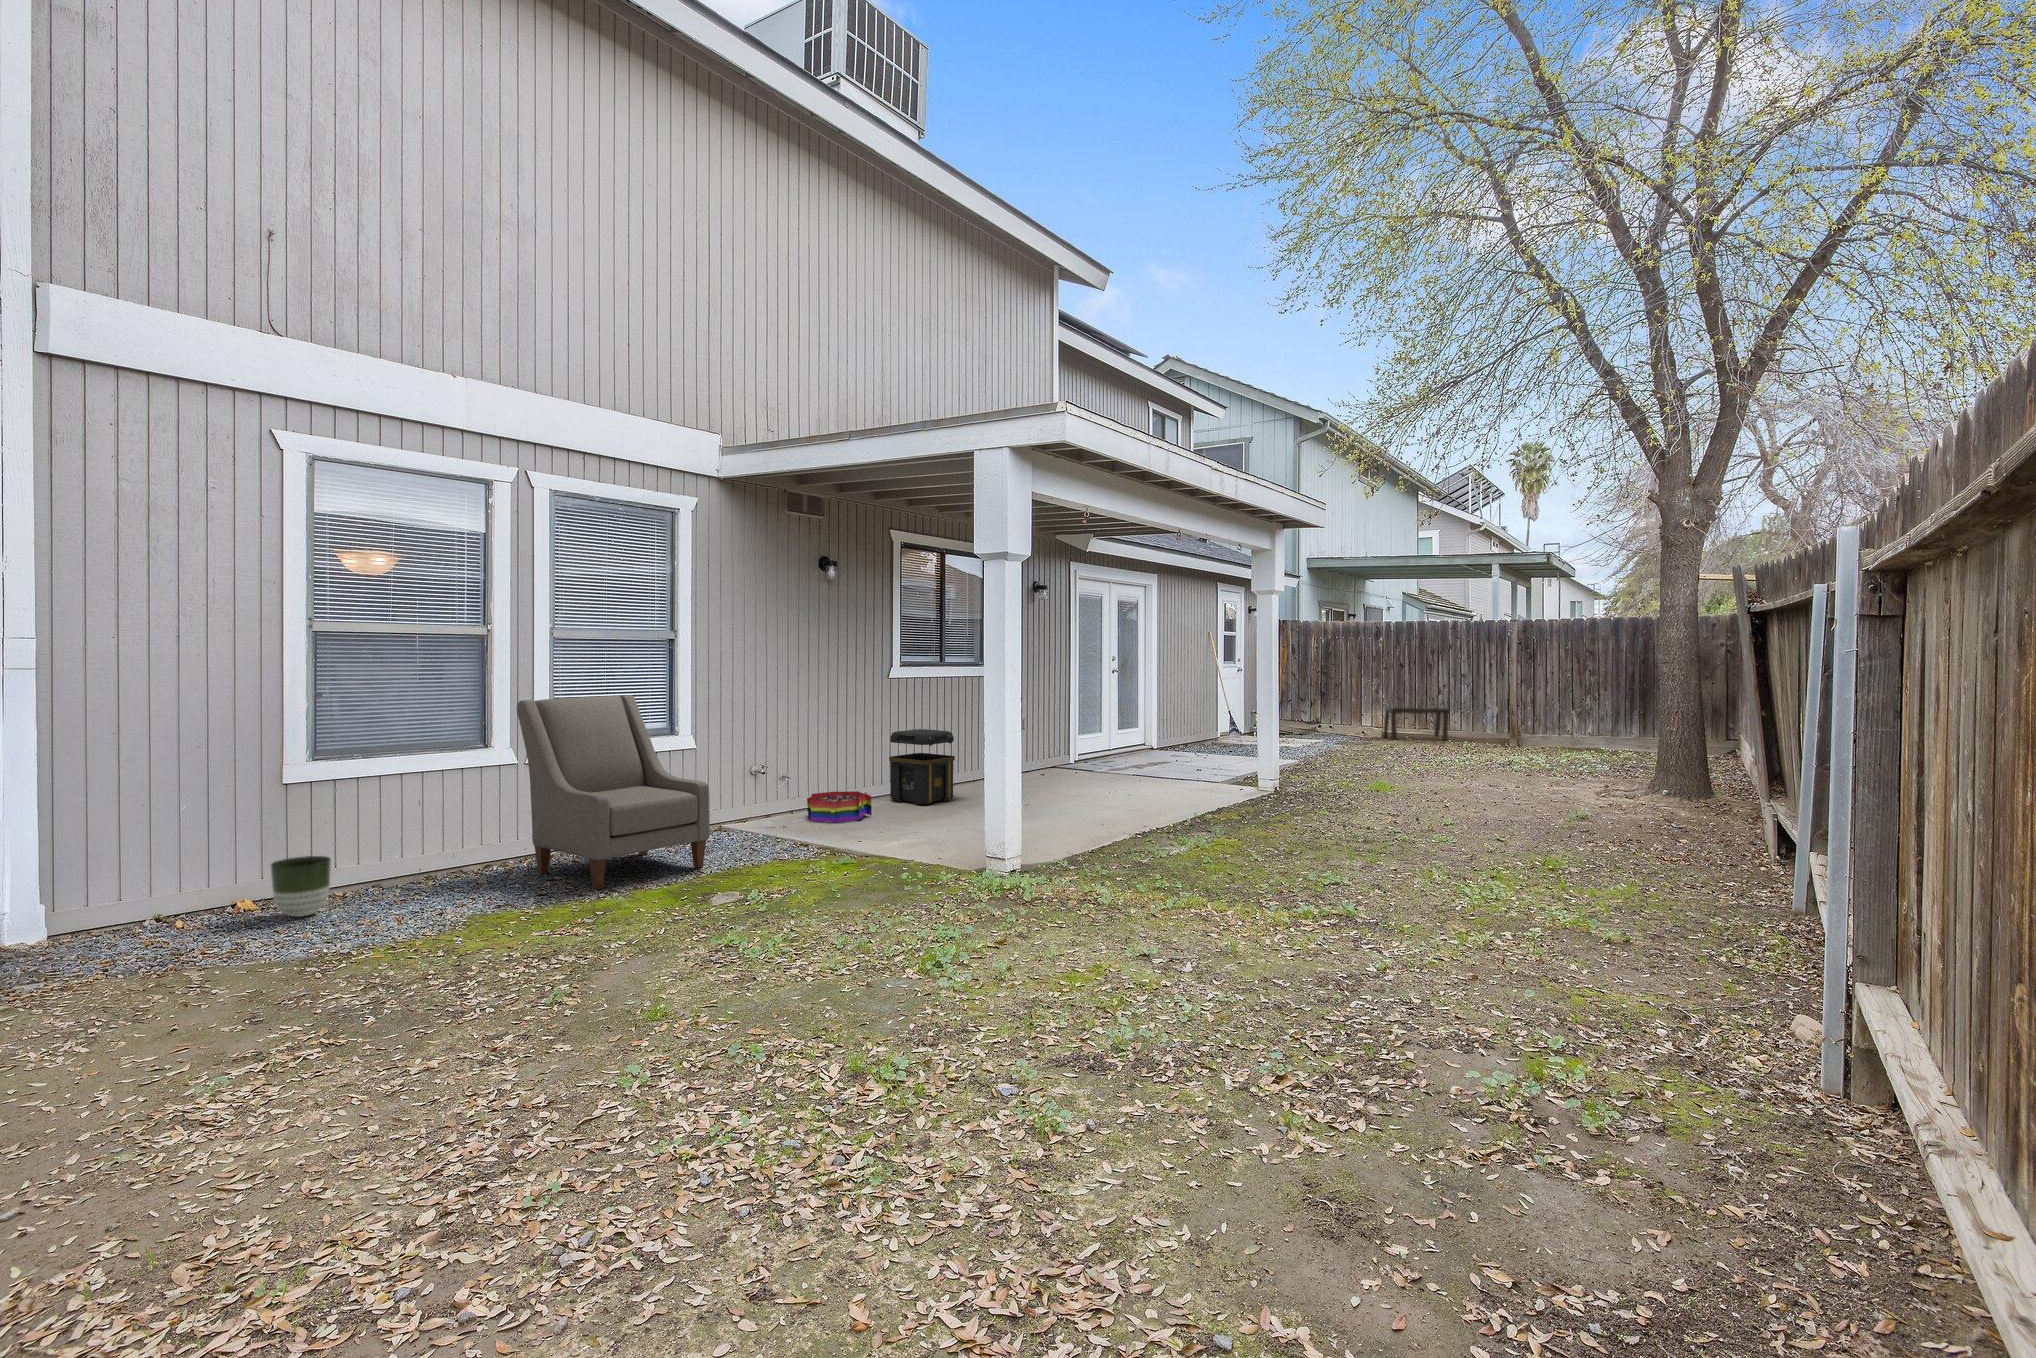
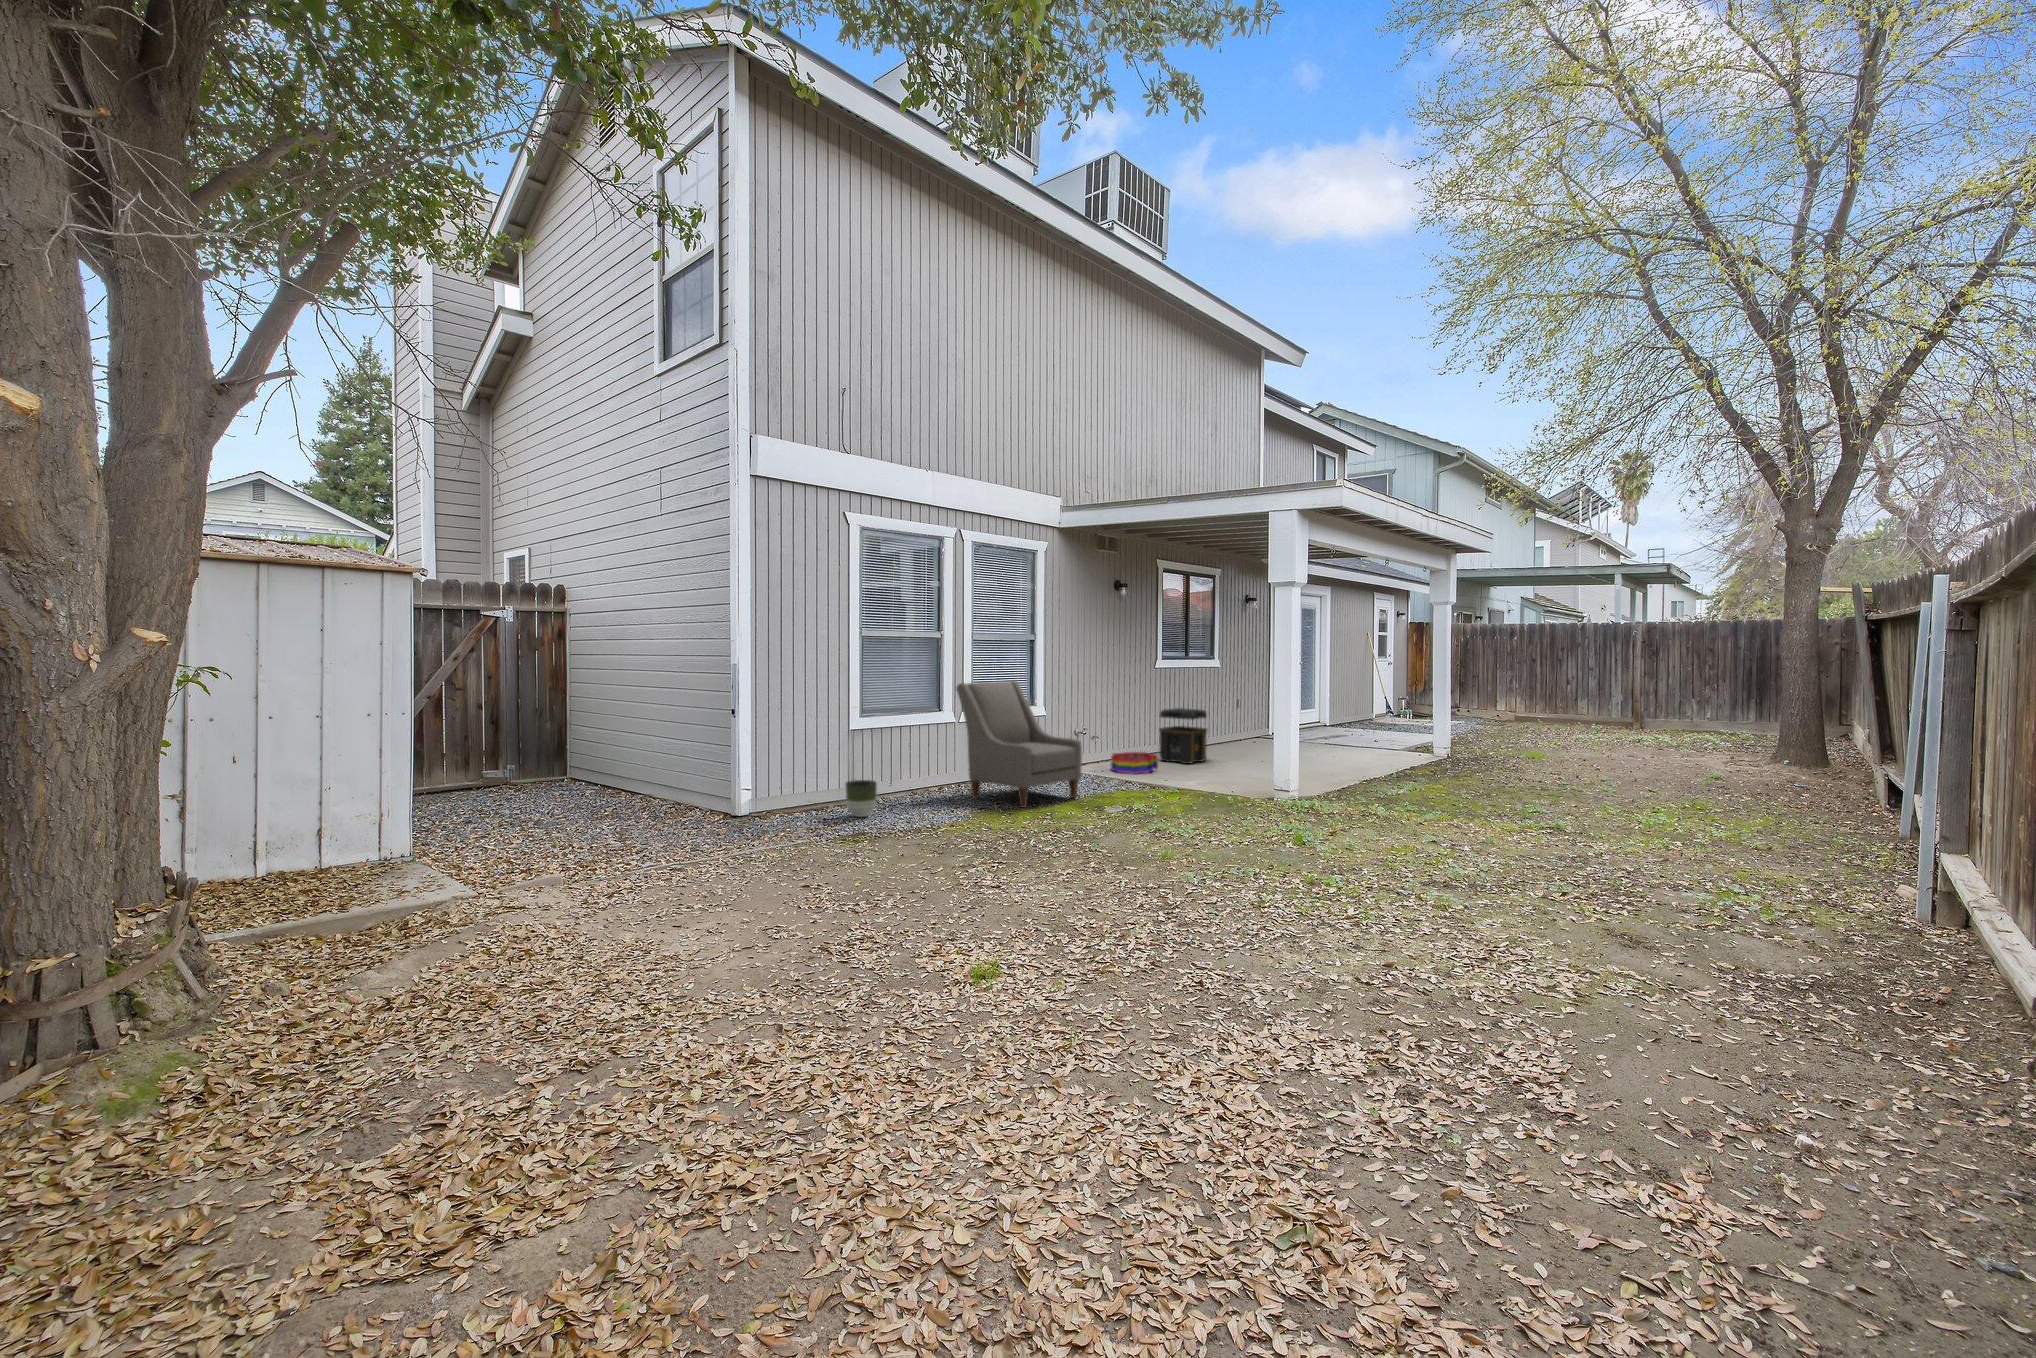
bench: present [1383,707,1449,740] -> none [1521,697,1581,725]

